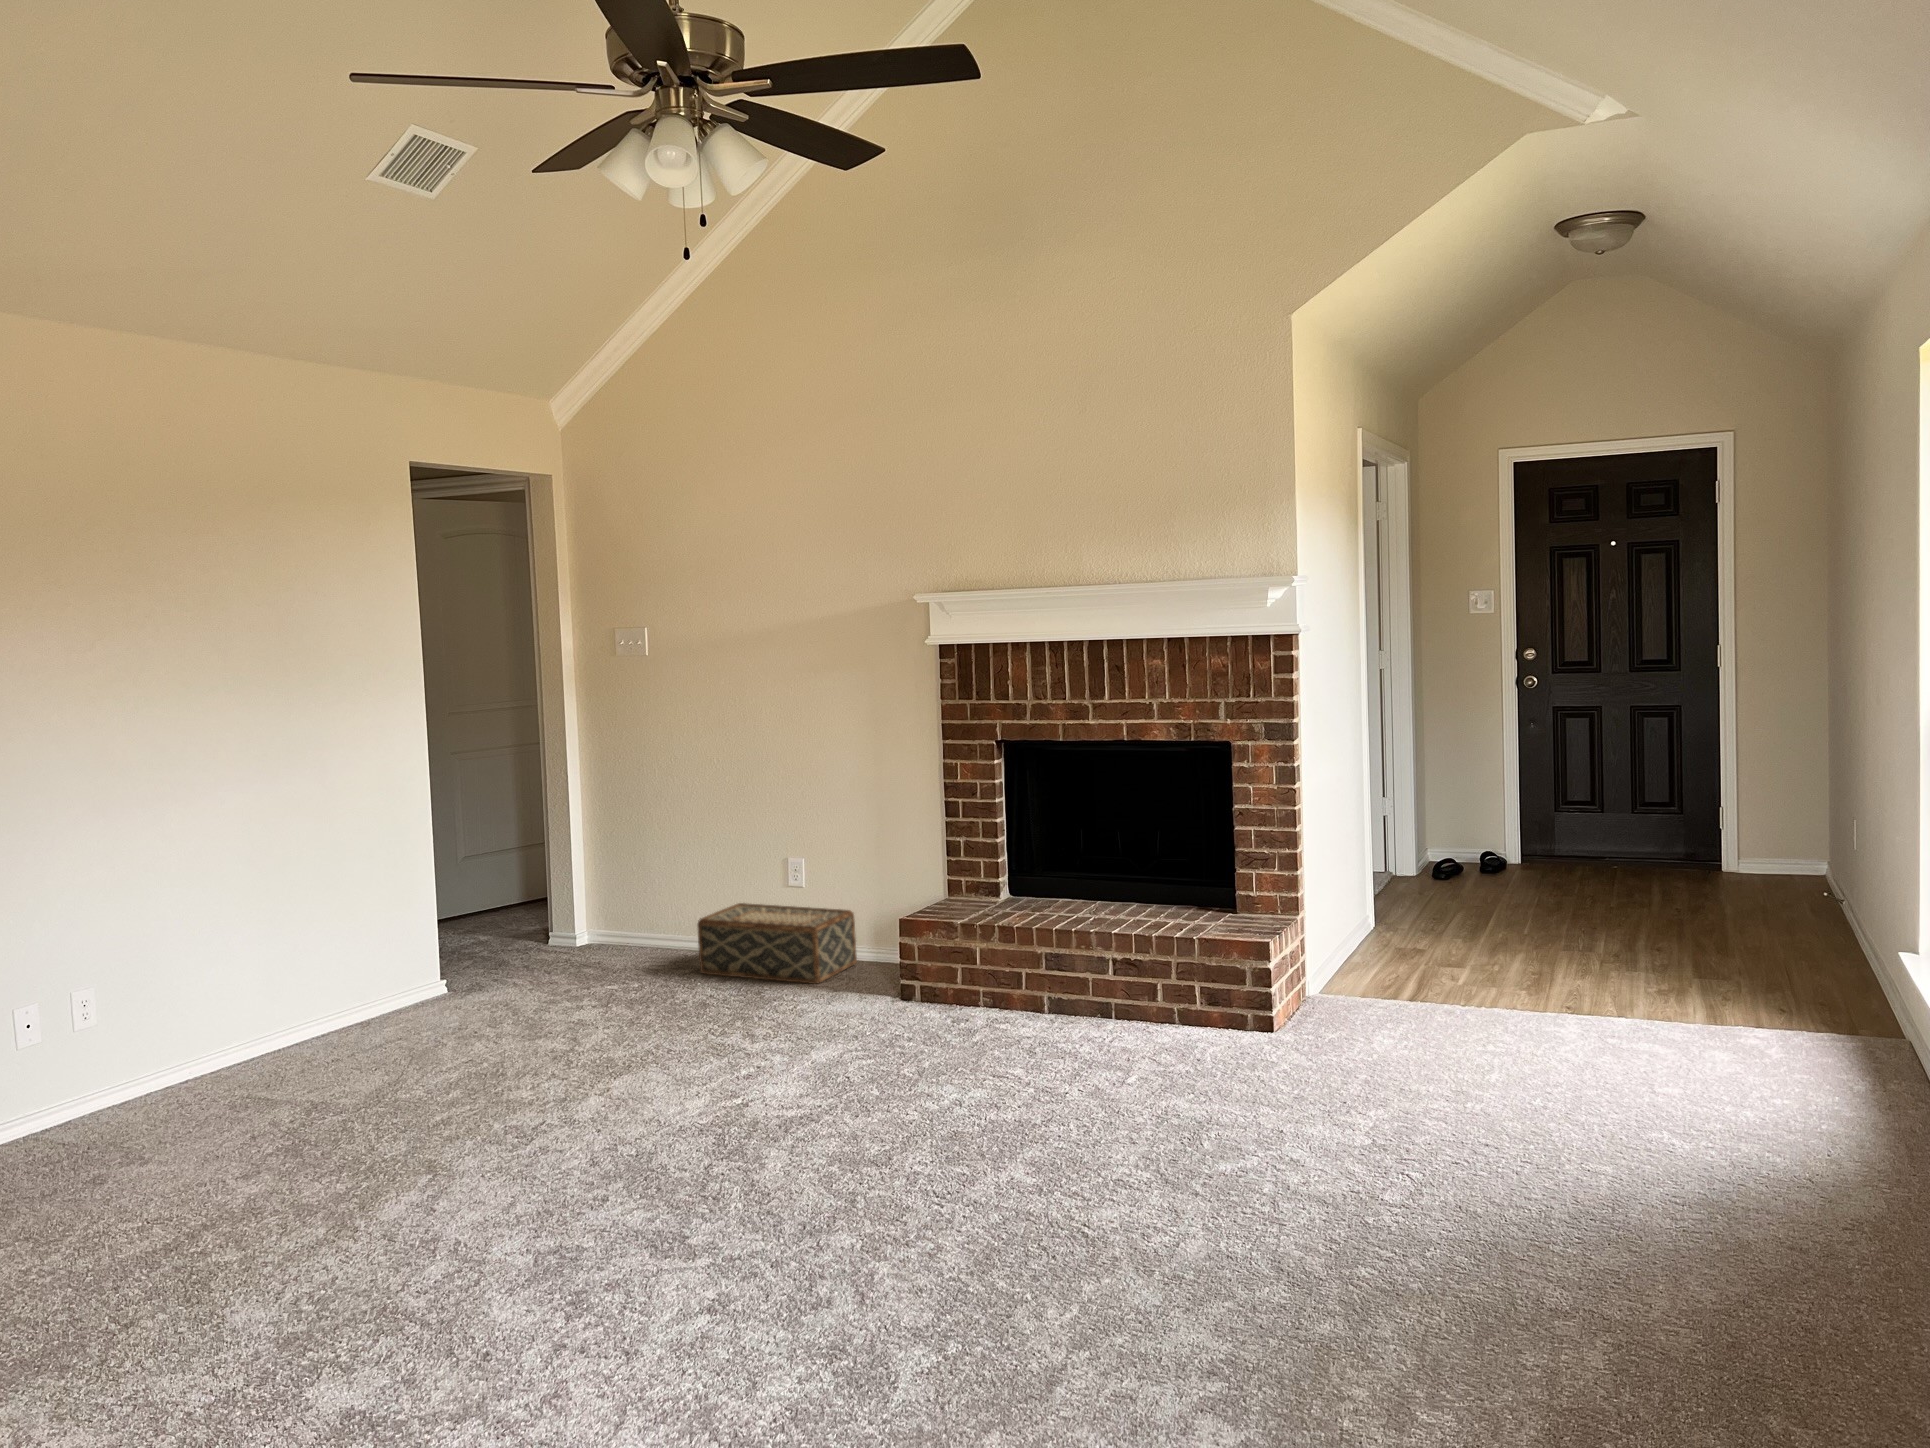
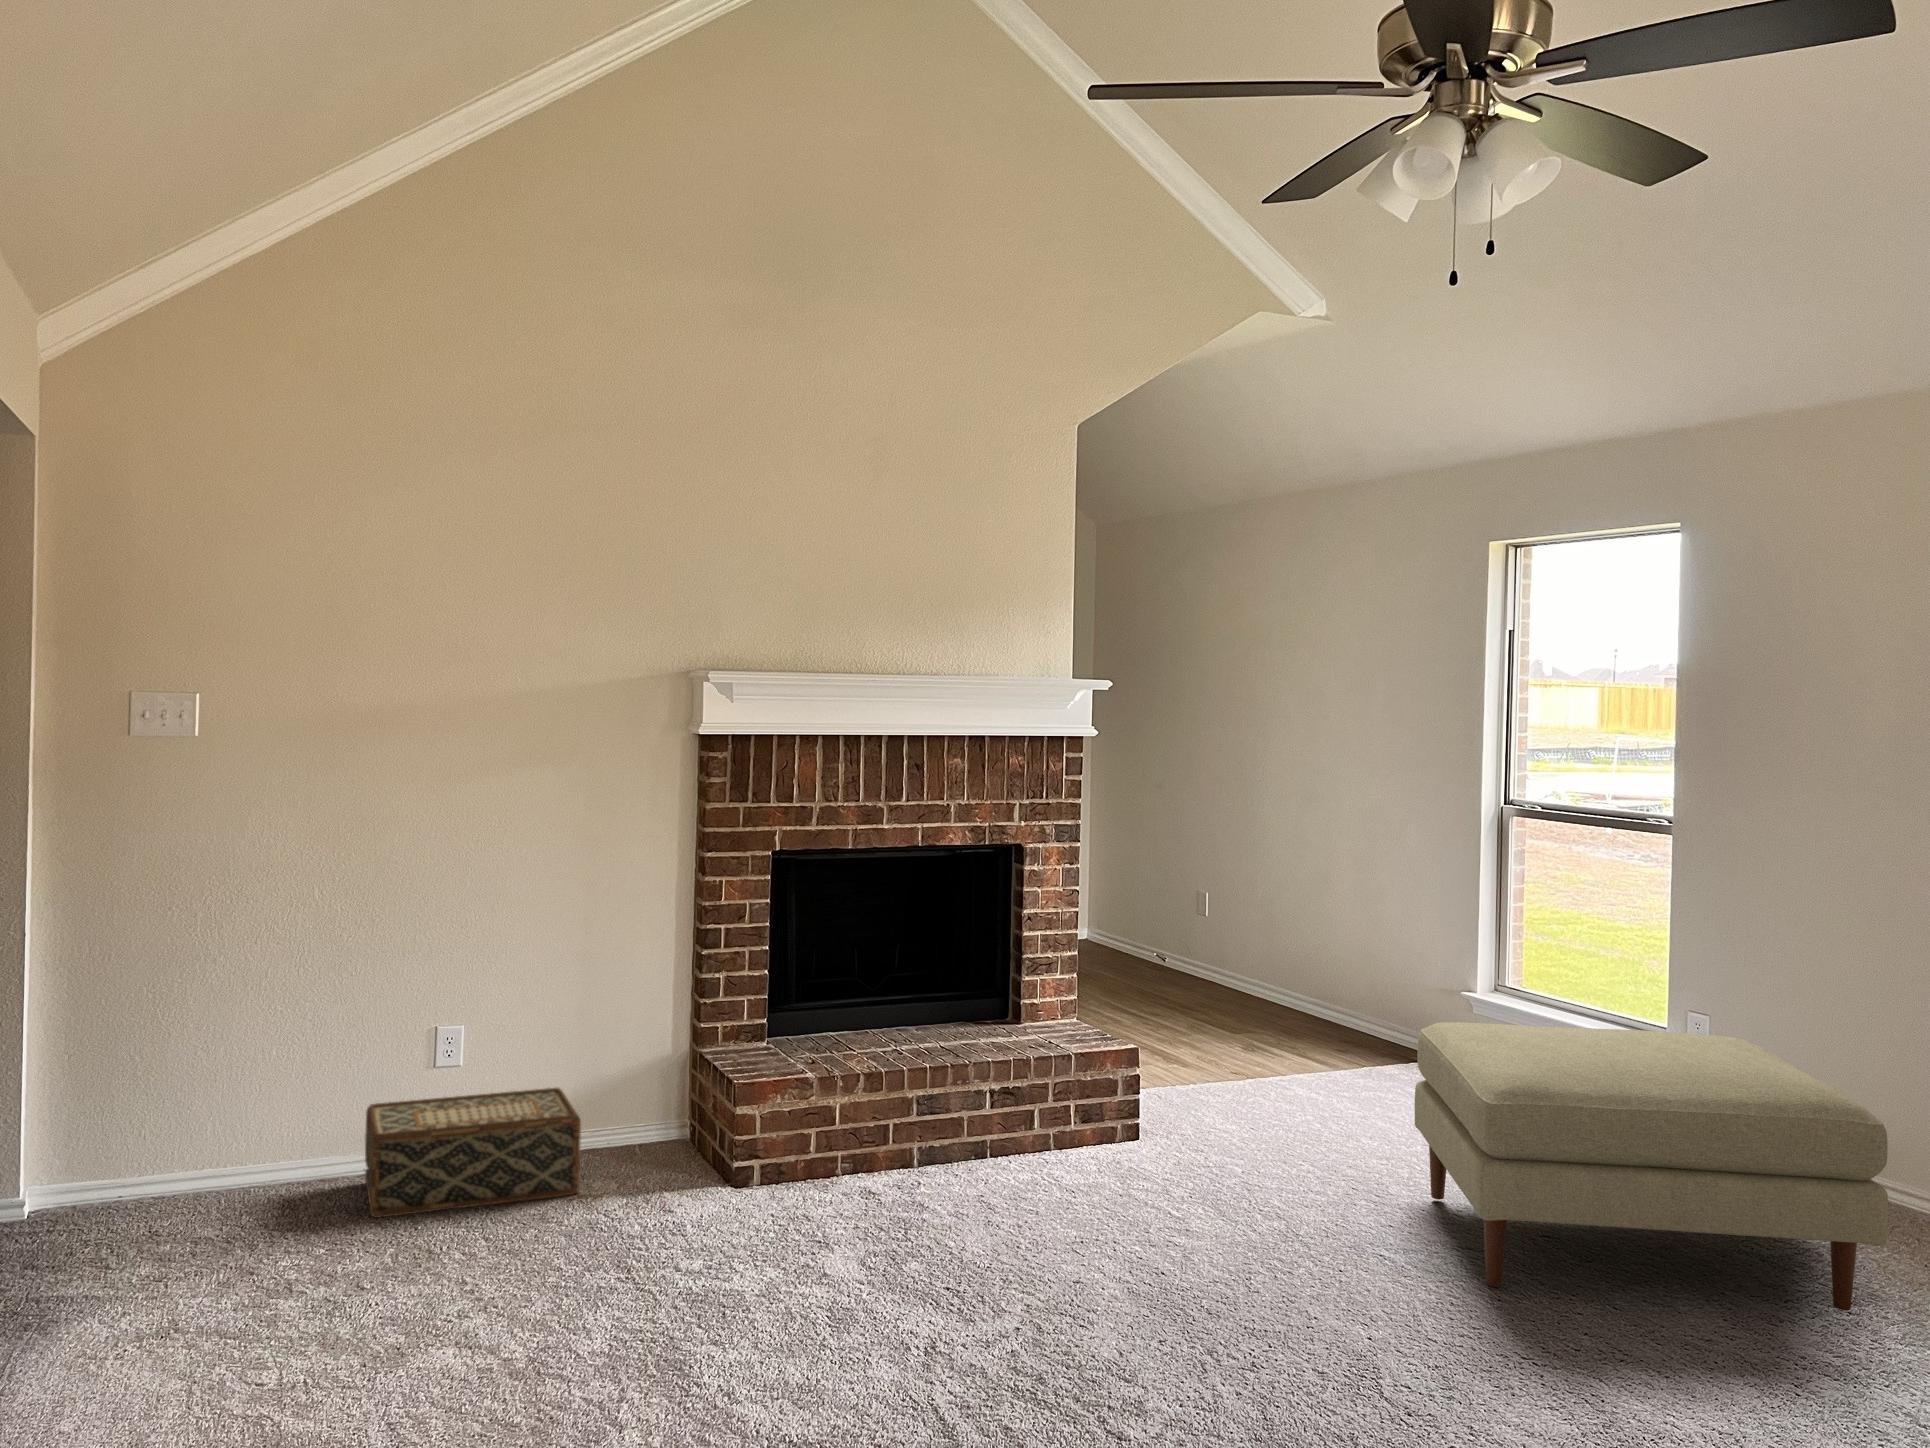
ottoman: none [1177,946,1718,1320] -> present [1415,1022,1888,1310]

